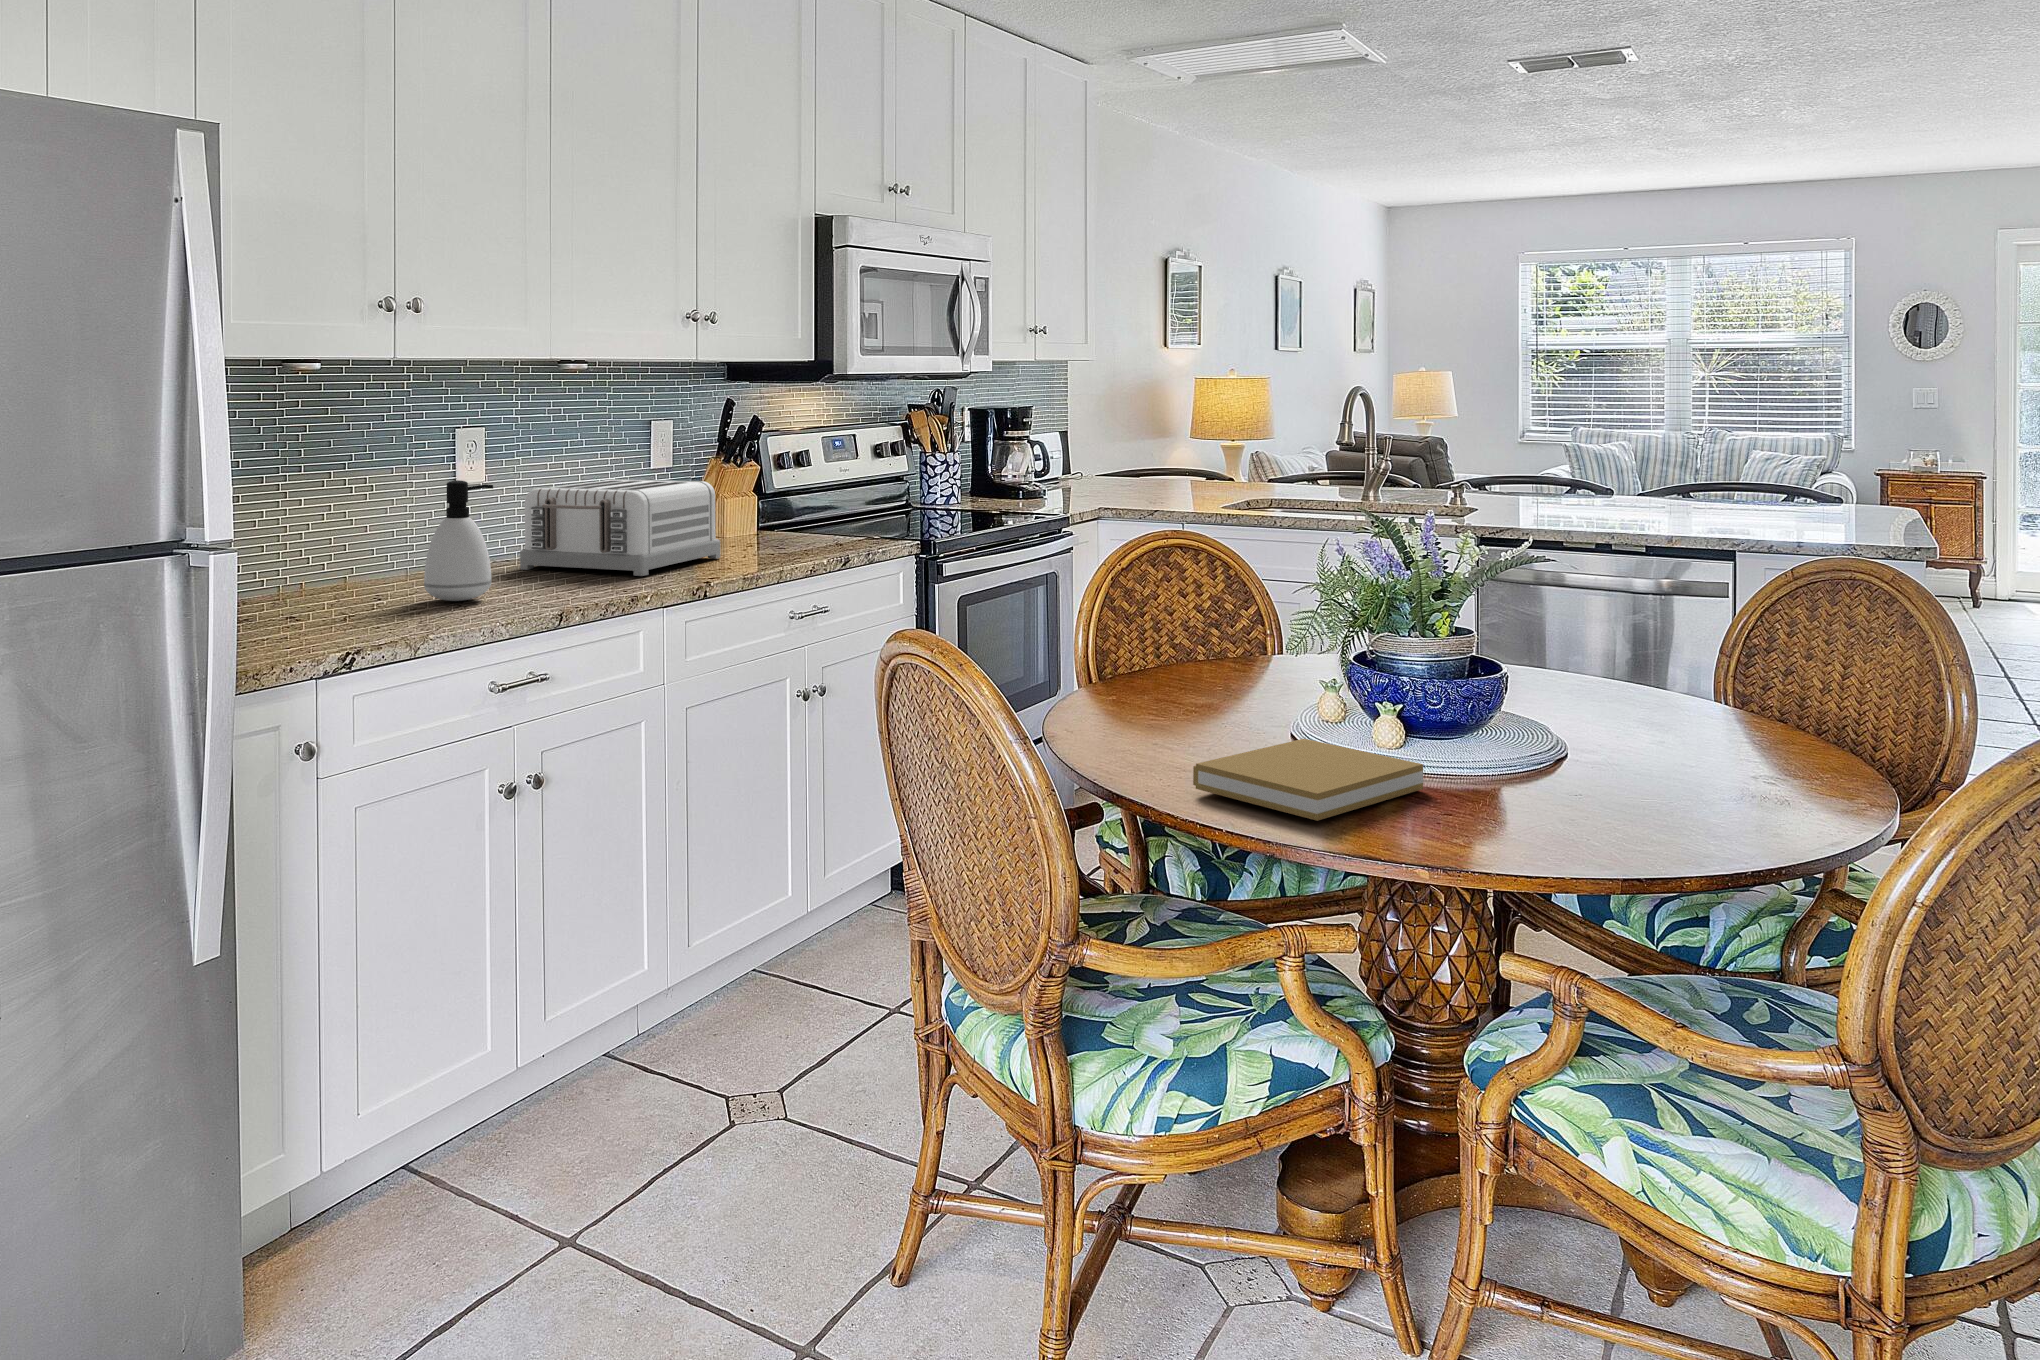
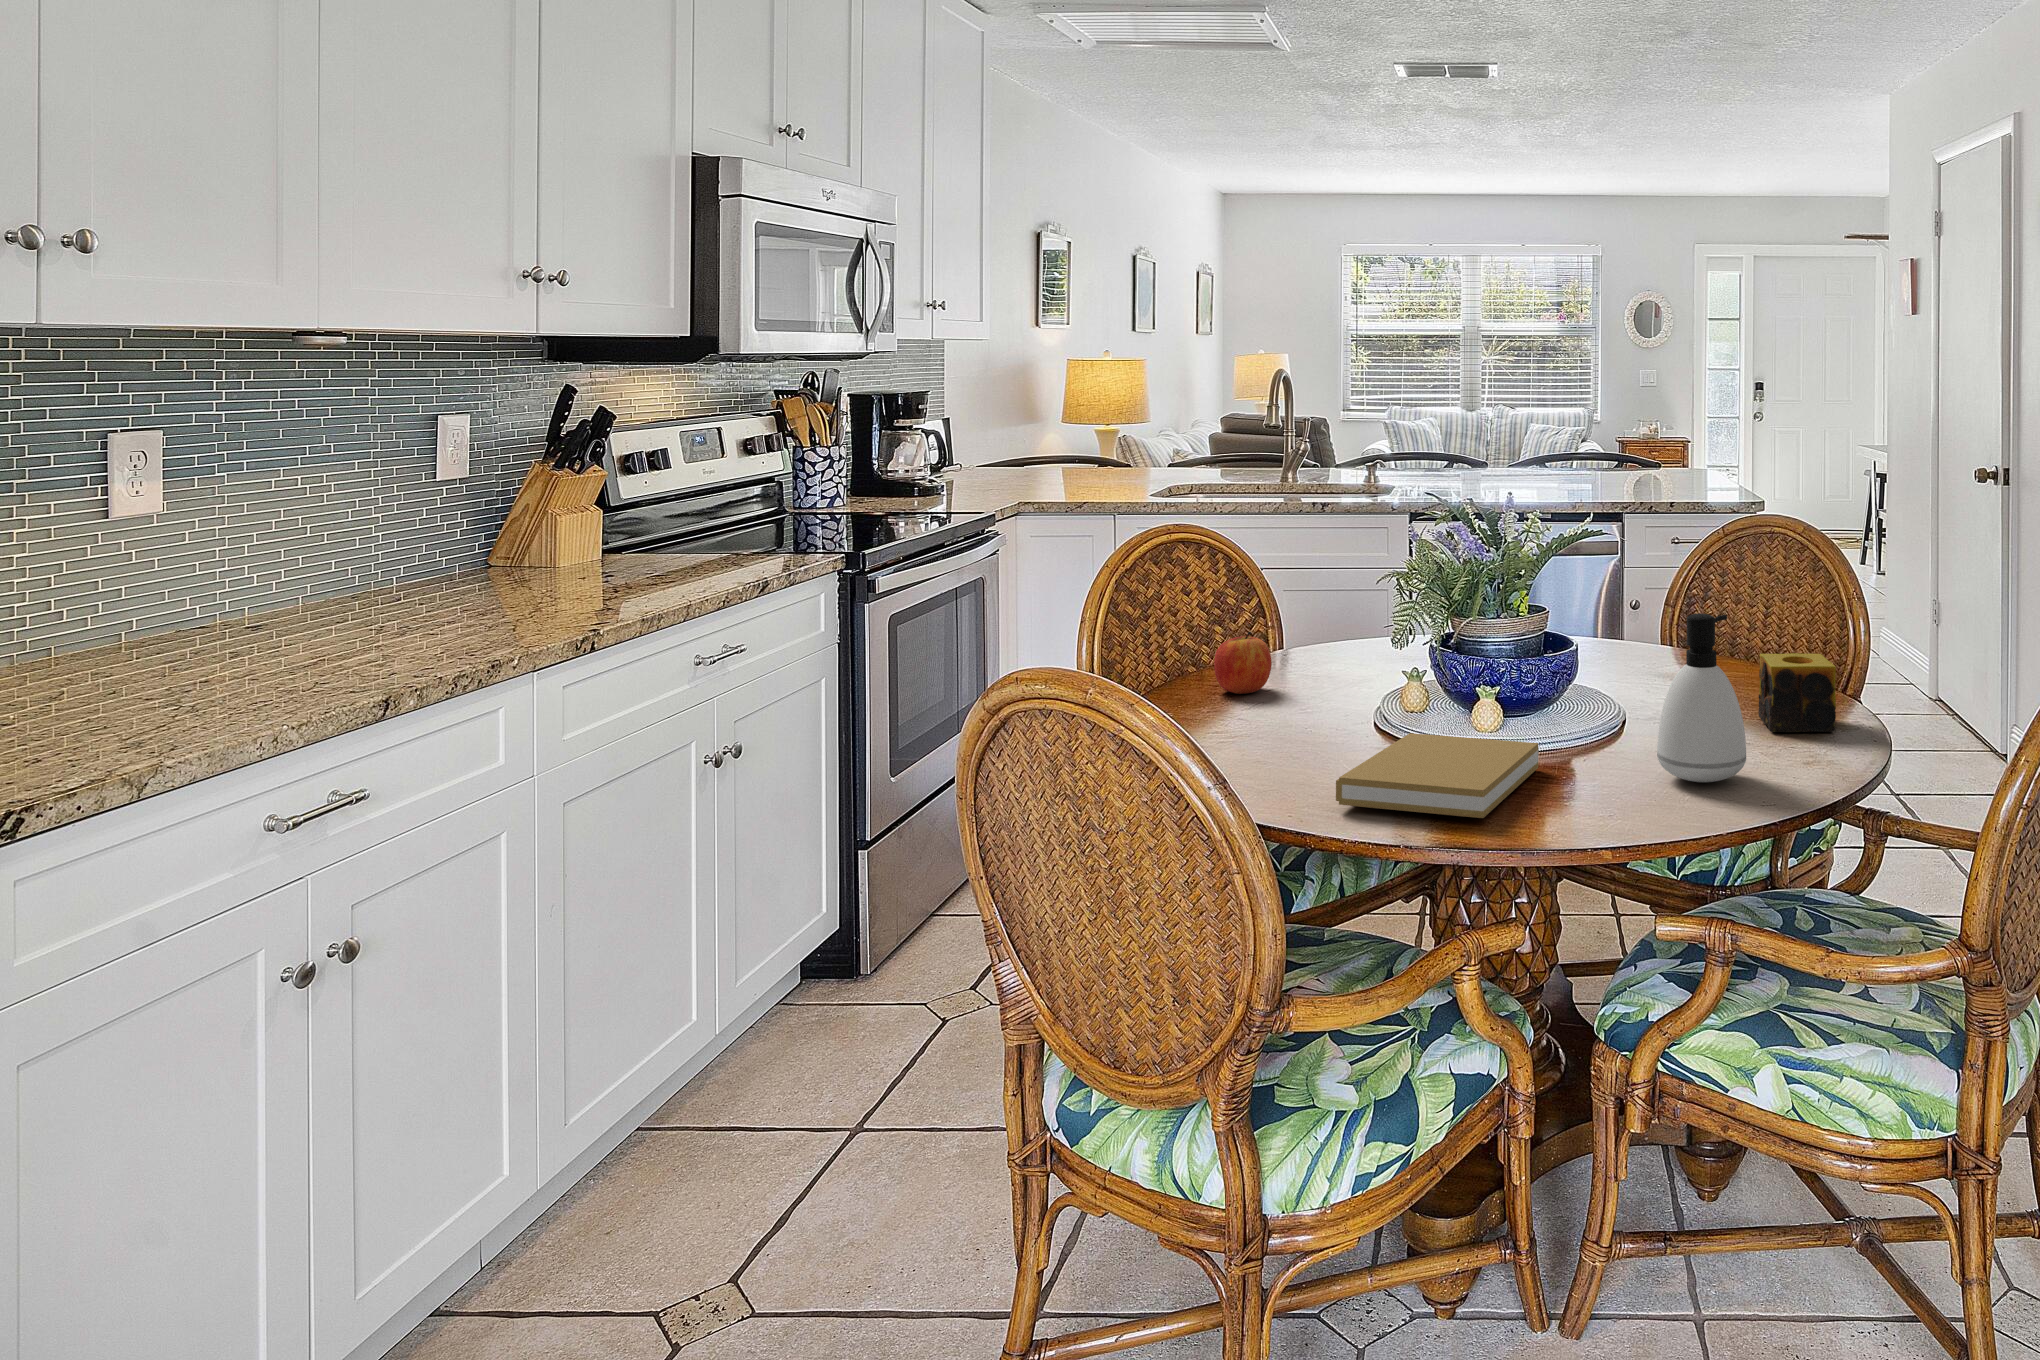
toaster: present [520,479,720,576] -> none [245,496,575,638]
soap dispenser: present [424,480,493,601] -> present [1657,613,1746,782]
apple: none [1176,633,1230,690] -> present [1214,632,1272,694]
candle: none [1730,708,1819,805] -> present [1758,653,1836,732]

